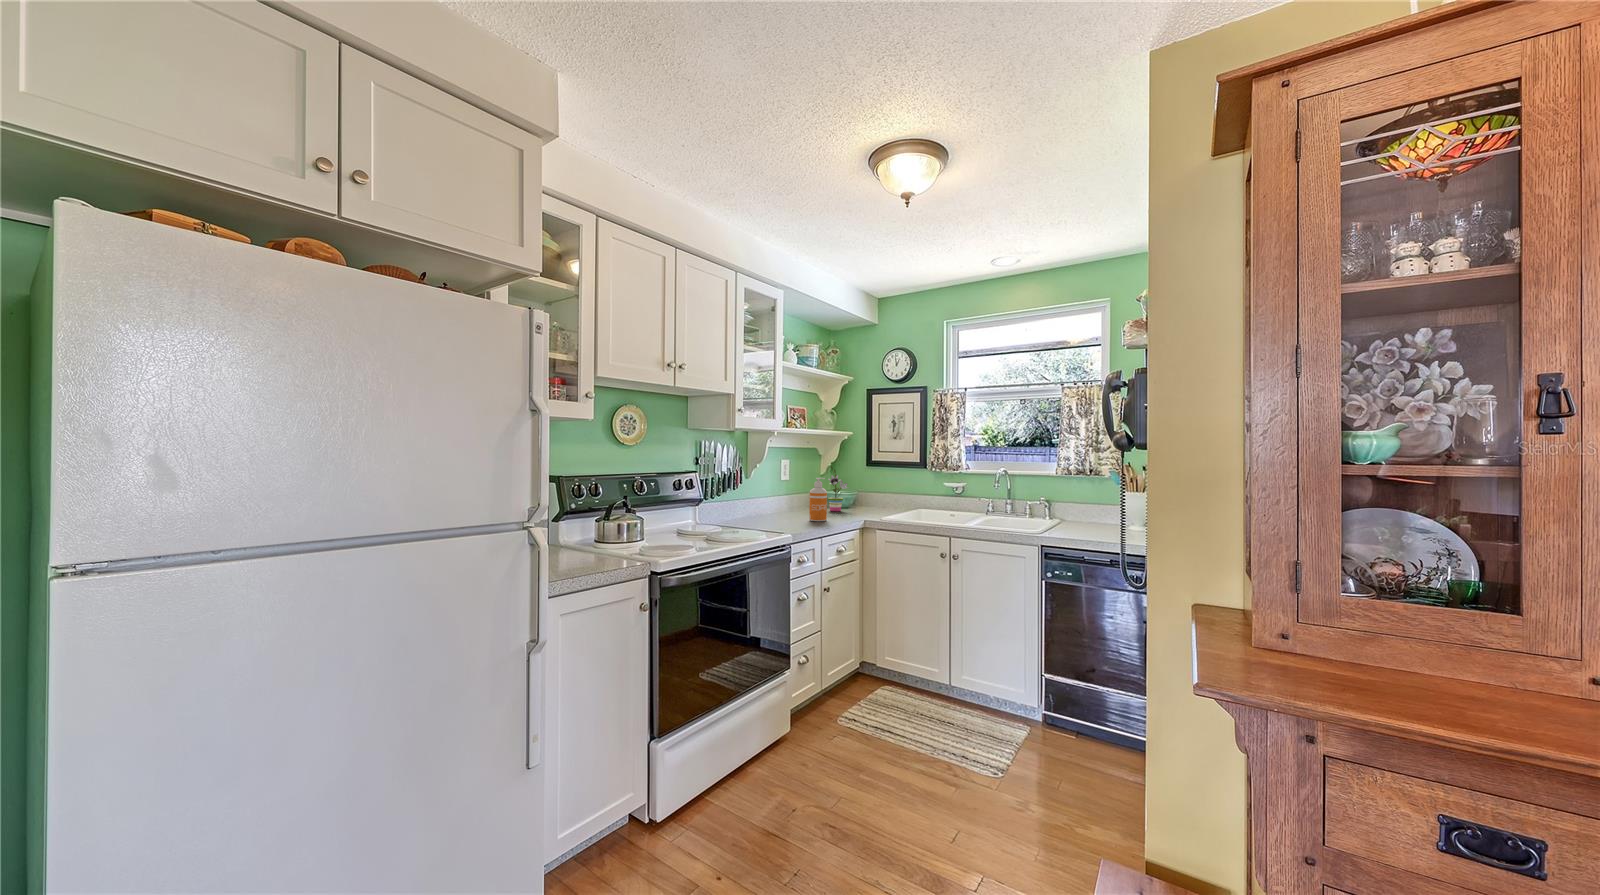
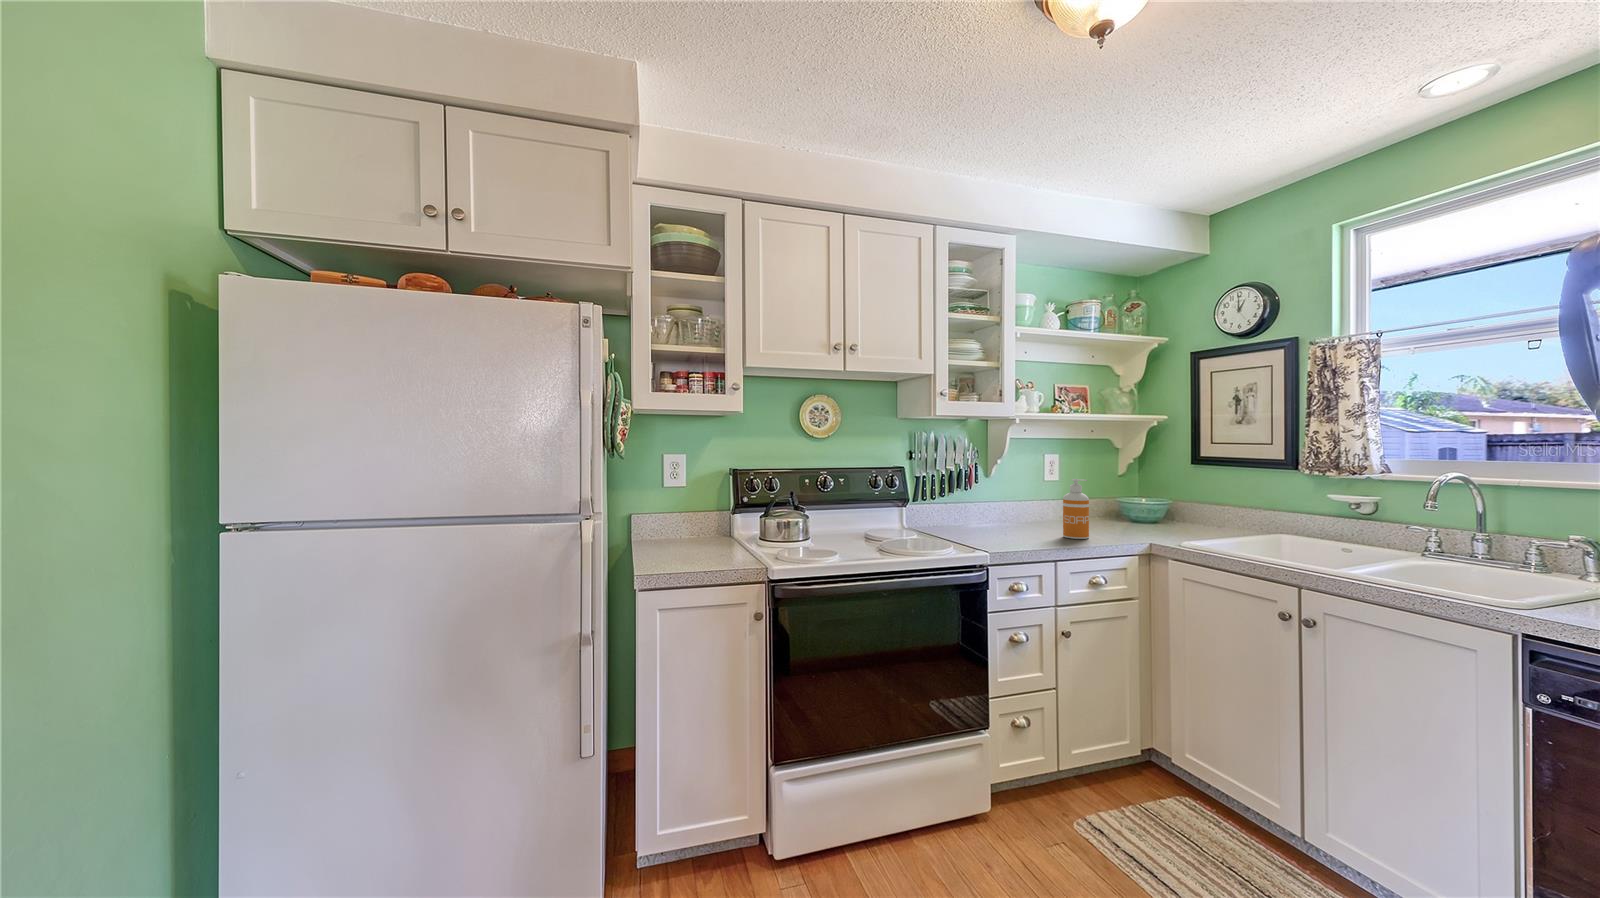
potted plant: present [828,466,848,511] -> none [1110,463,1150,527]

